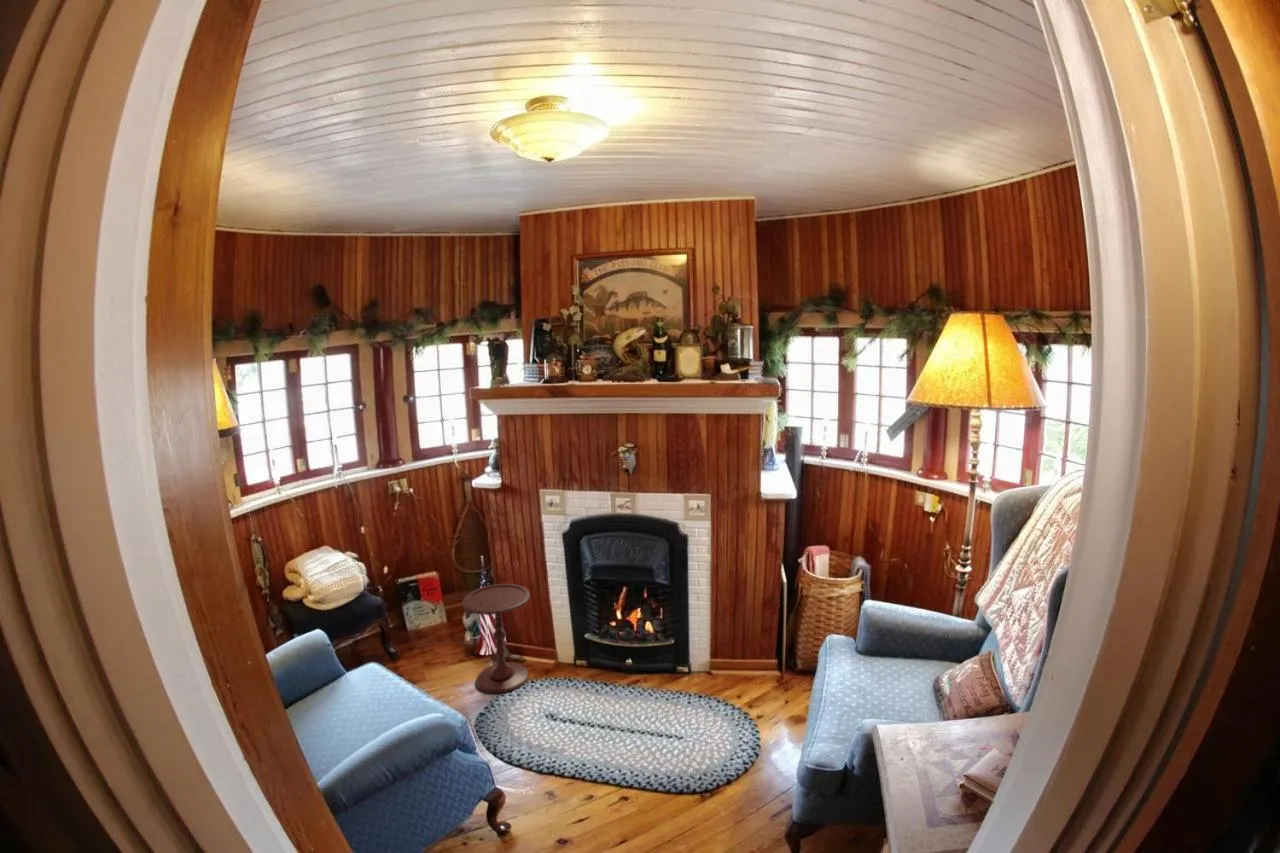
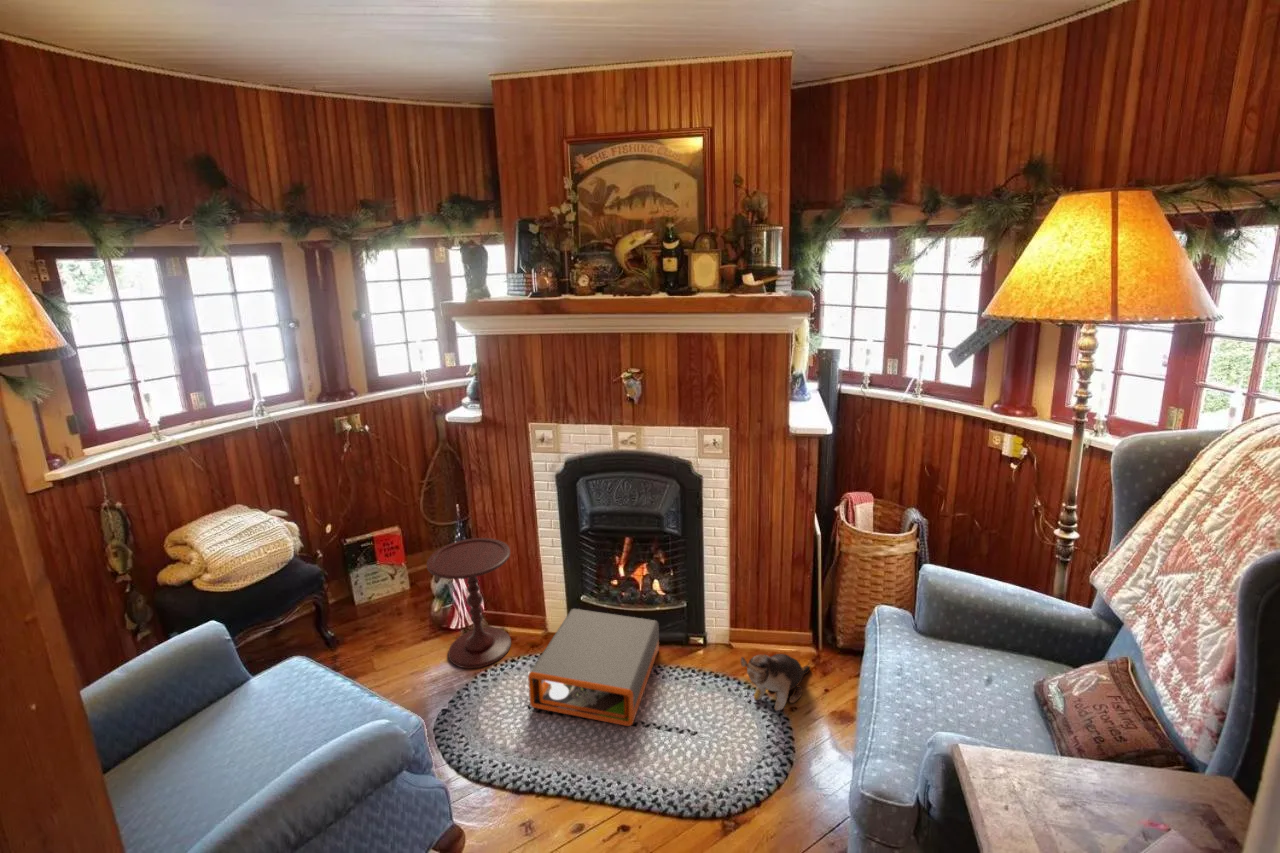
storage box: none [547,643,653,732] -> present [528,609,659,726]
plush toy: none [717,672,777,720] -> present [741,654,810,711]

